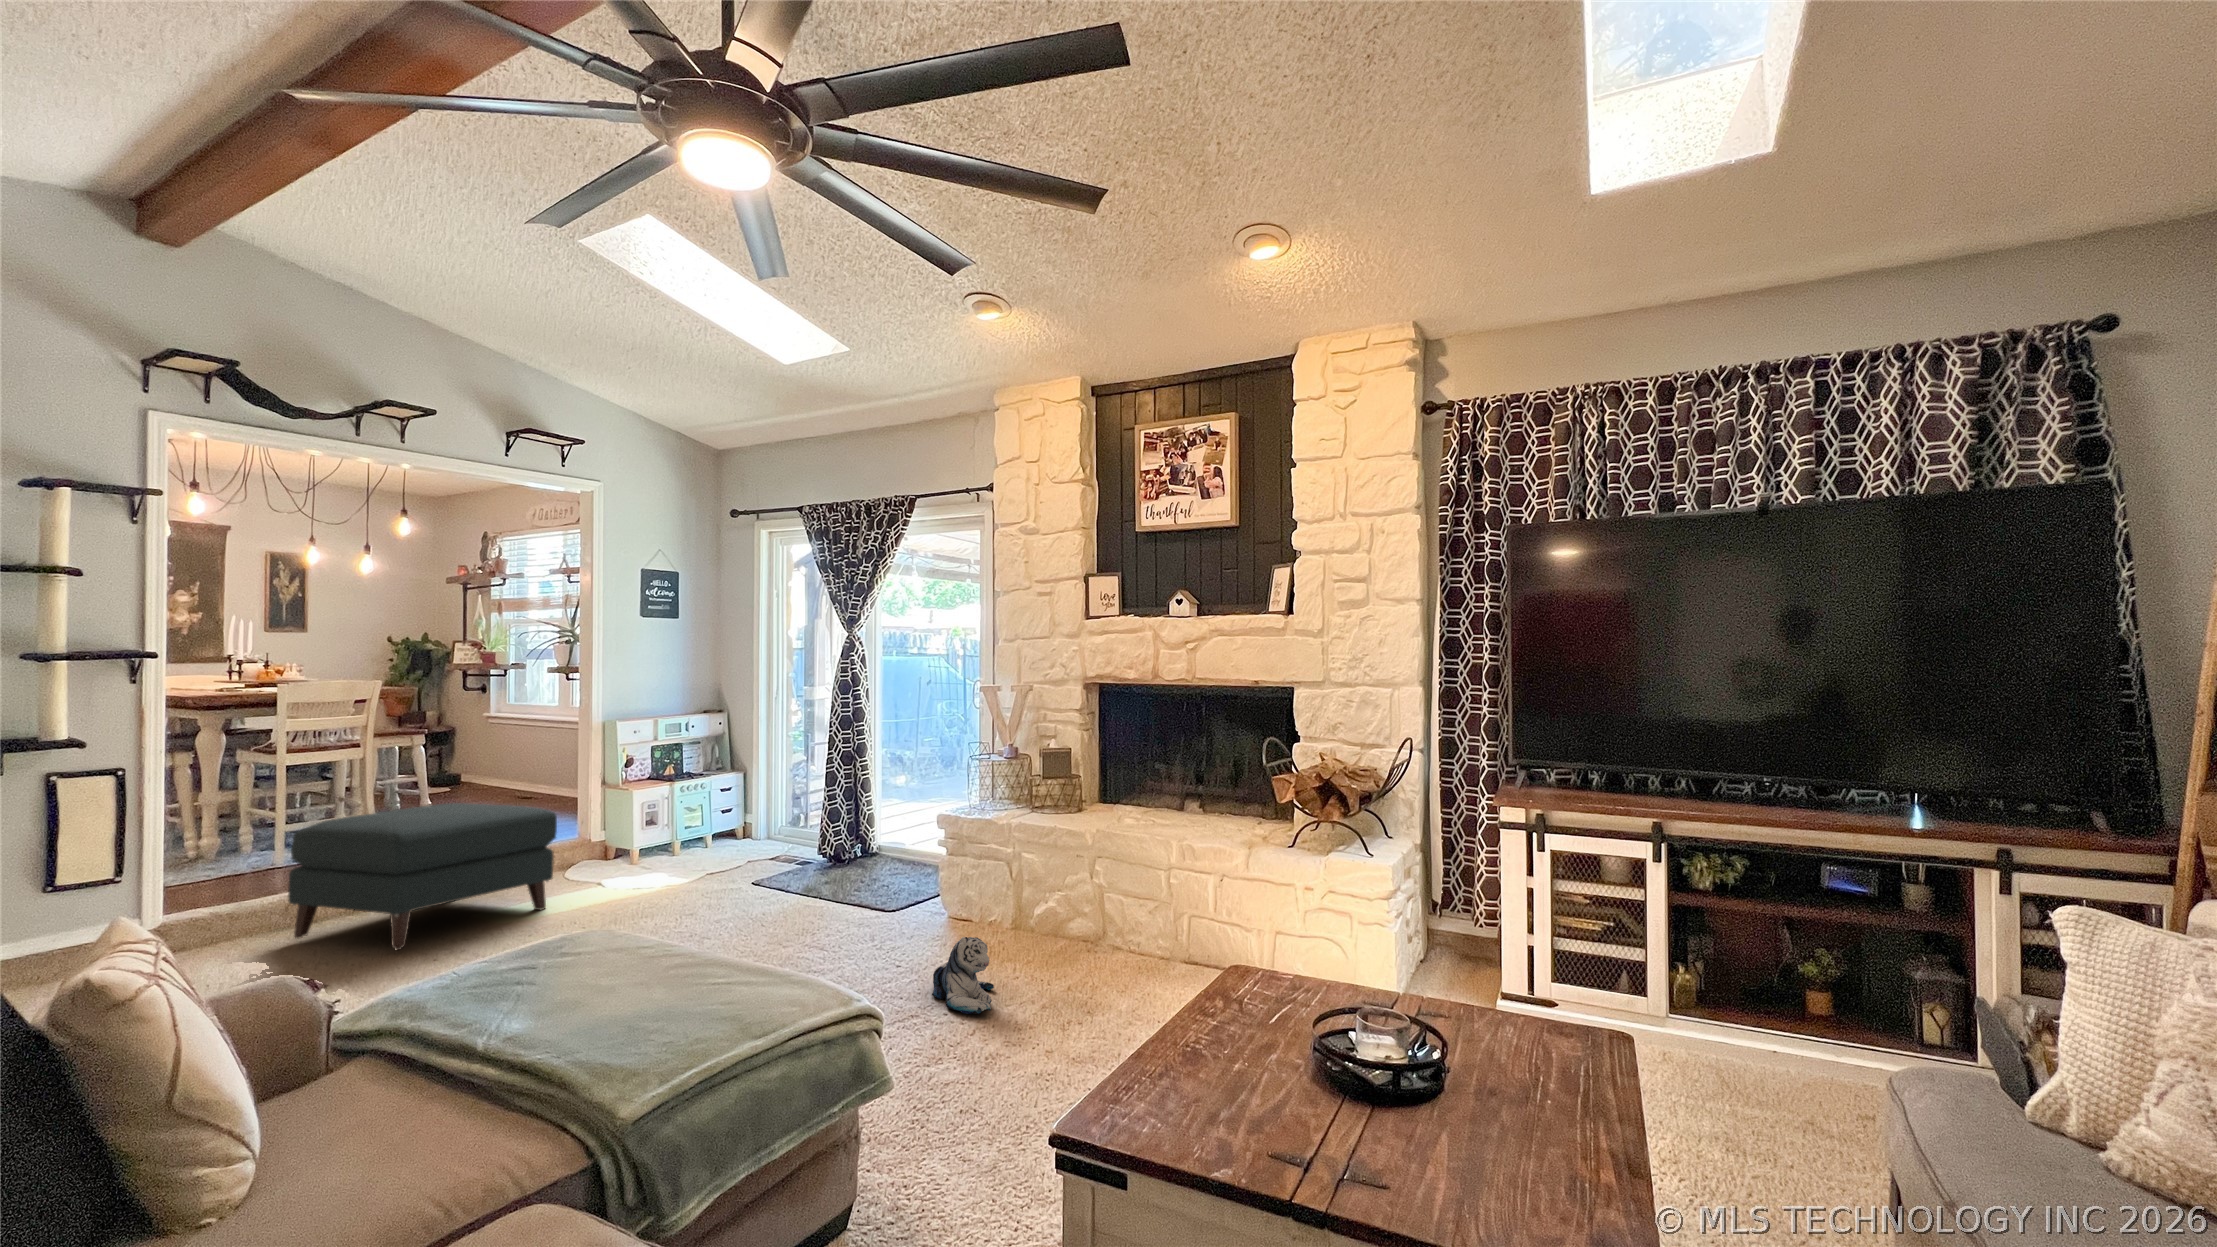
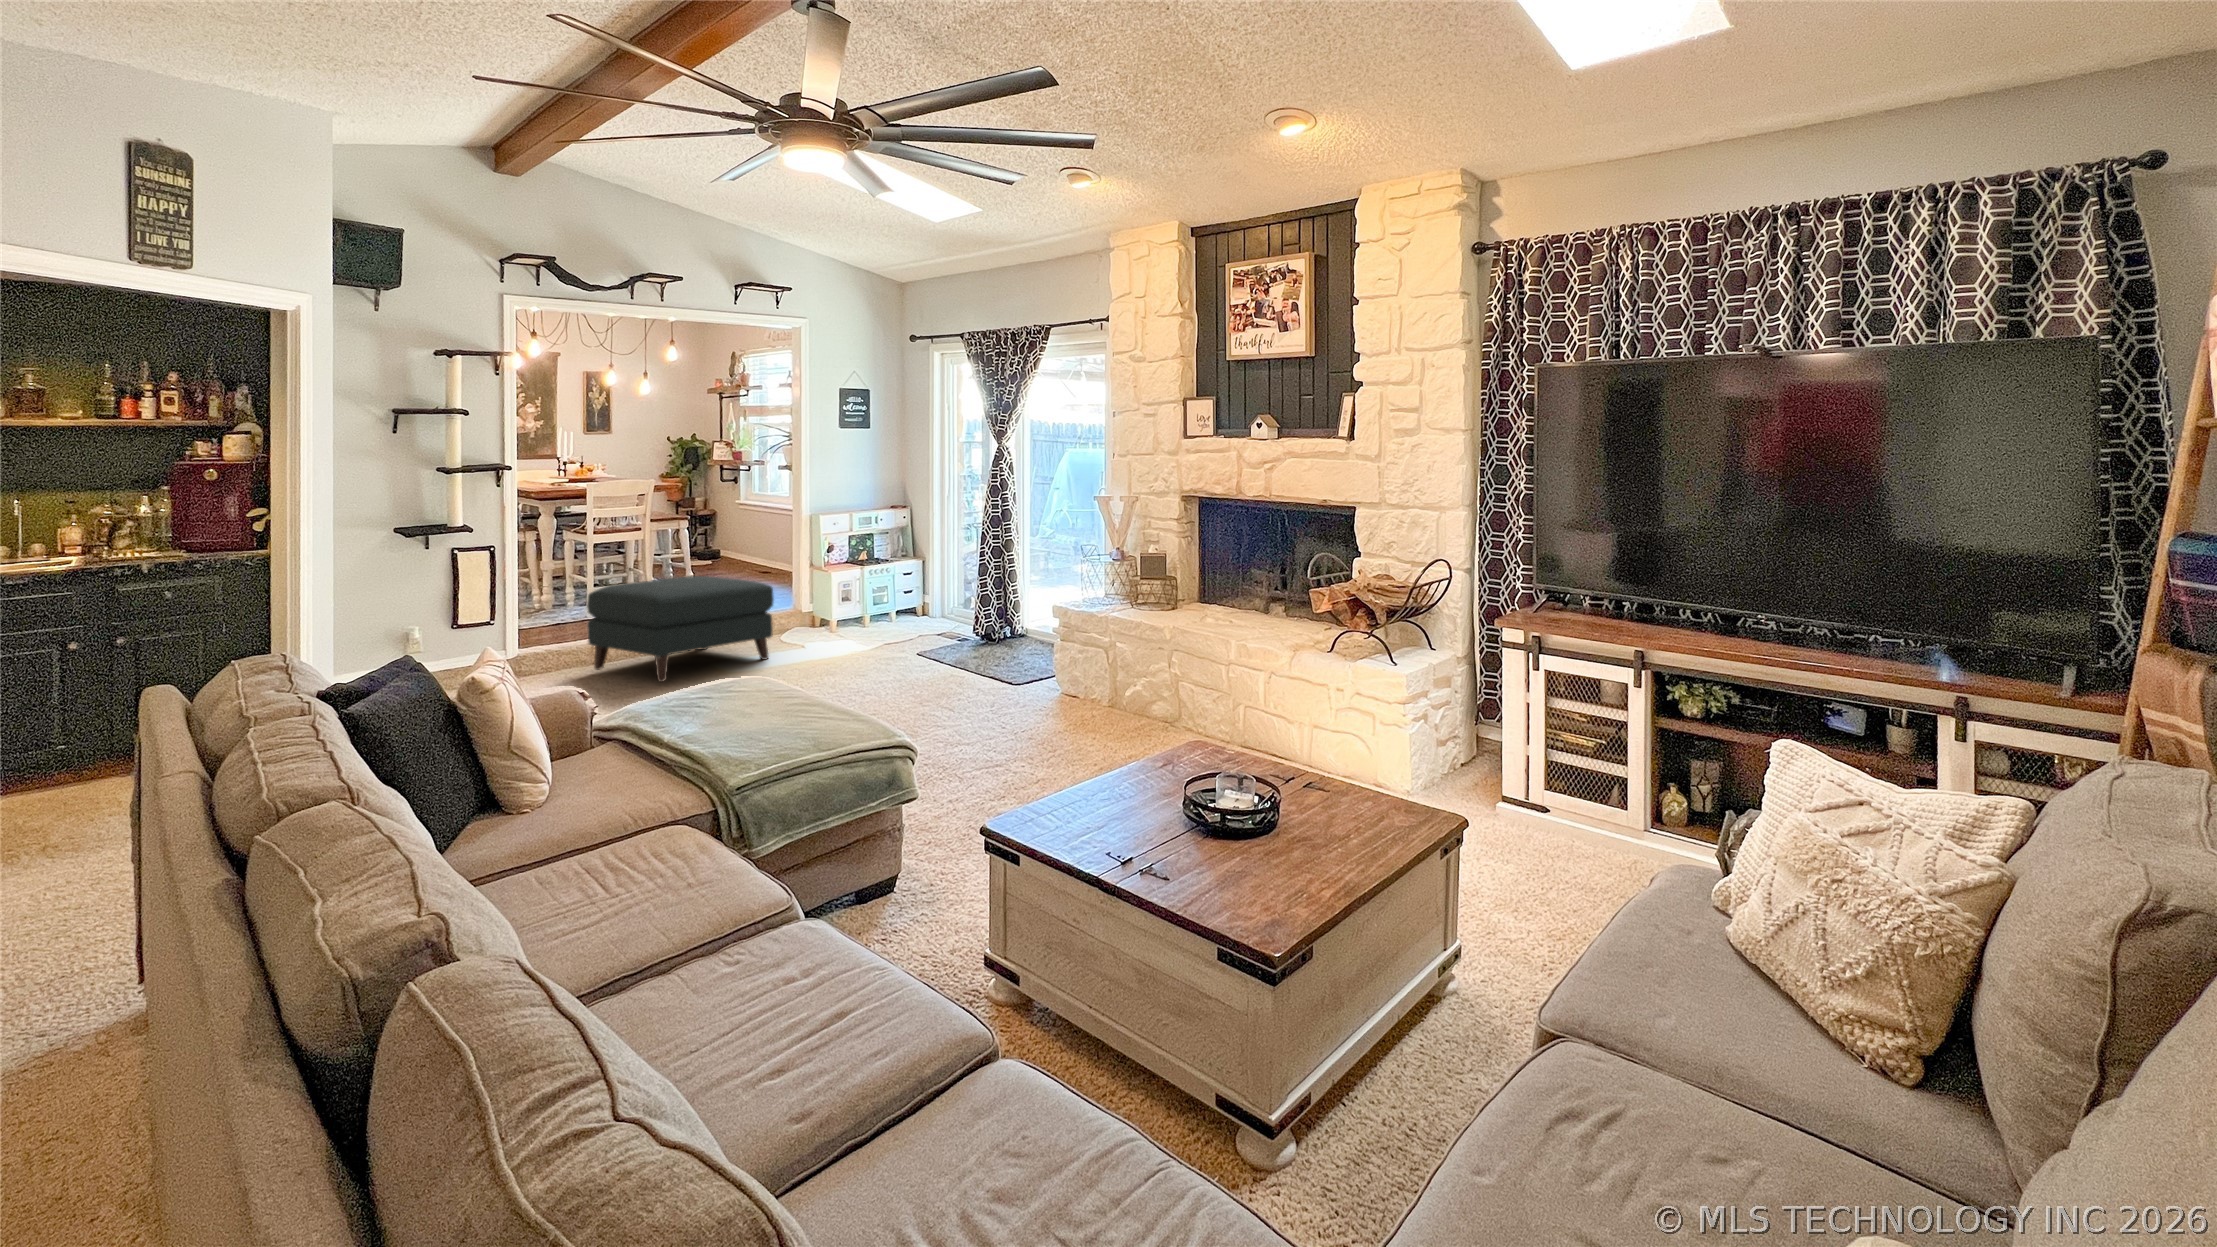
plush toy: present [932,937,994,1014] -> none [1030,698,1079,756]

